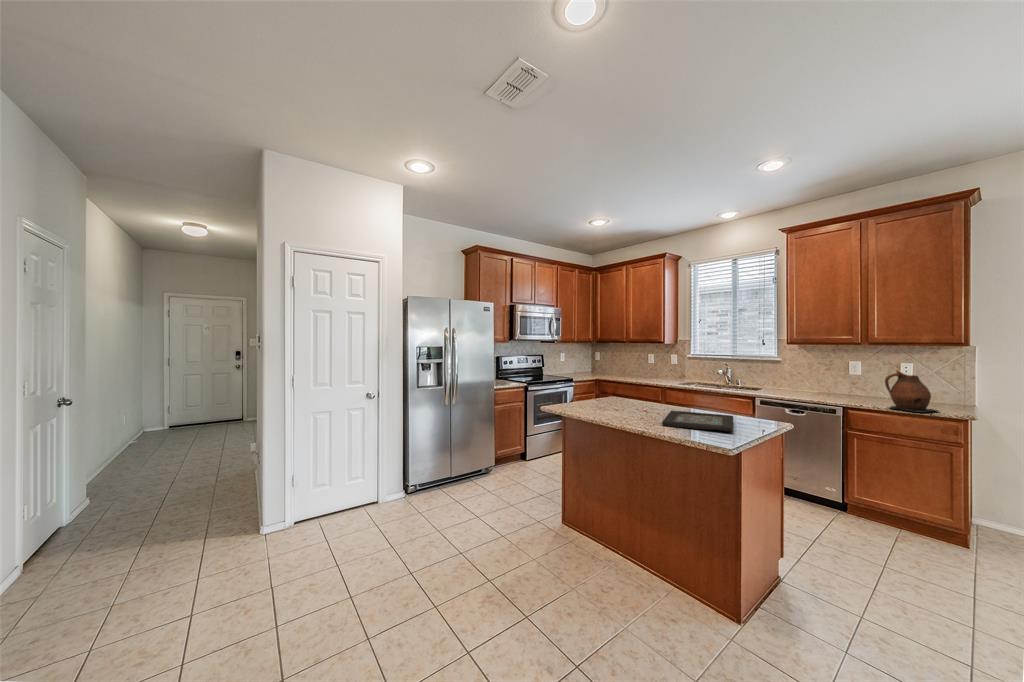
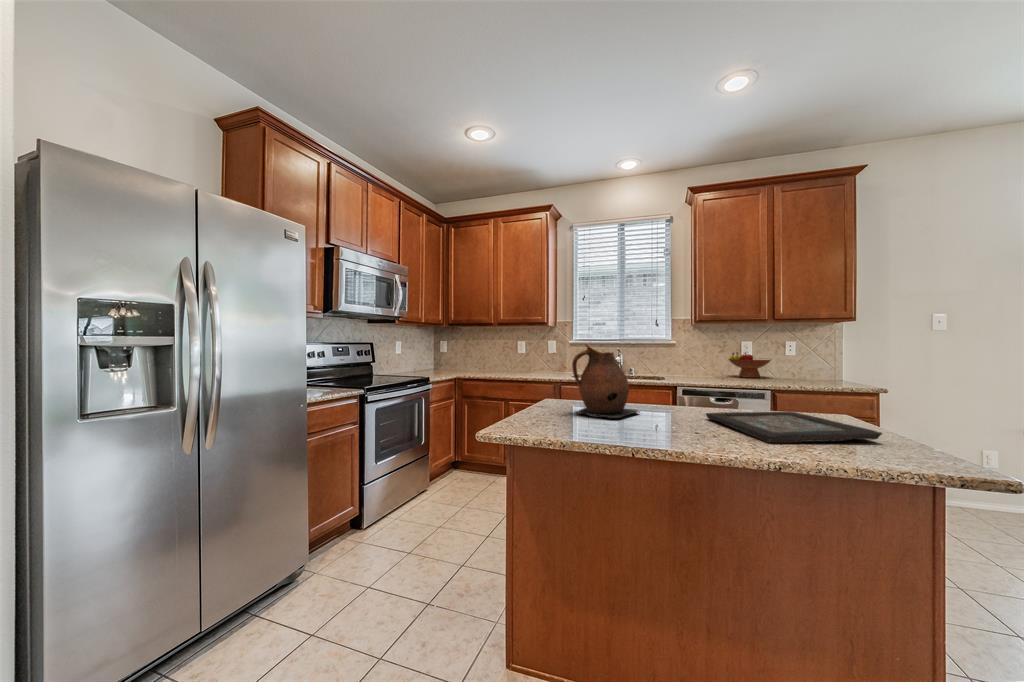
ceramic pitcher: present [885,370,938,412] -> present [572,344,640,419]
fruit bowl: none [832,371,880,396] -> present [729,352,771,378]

